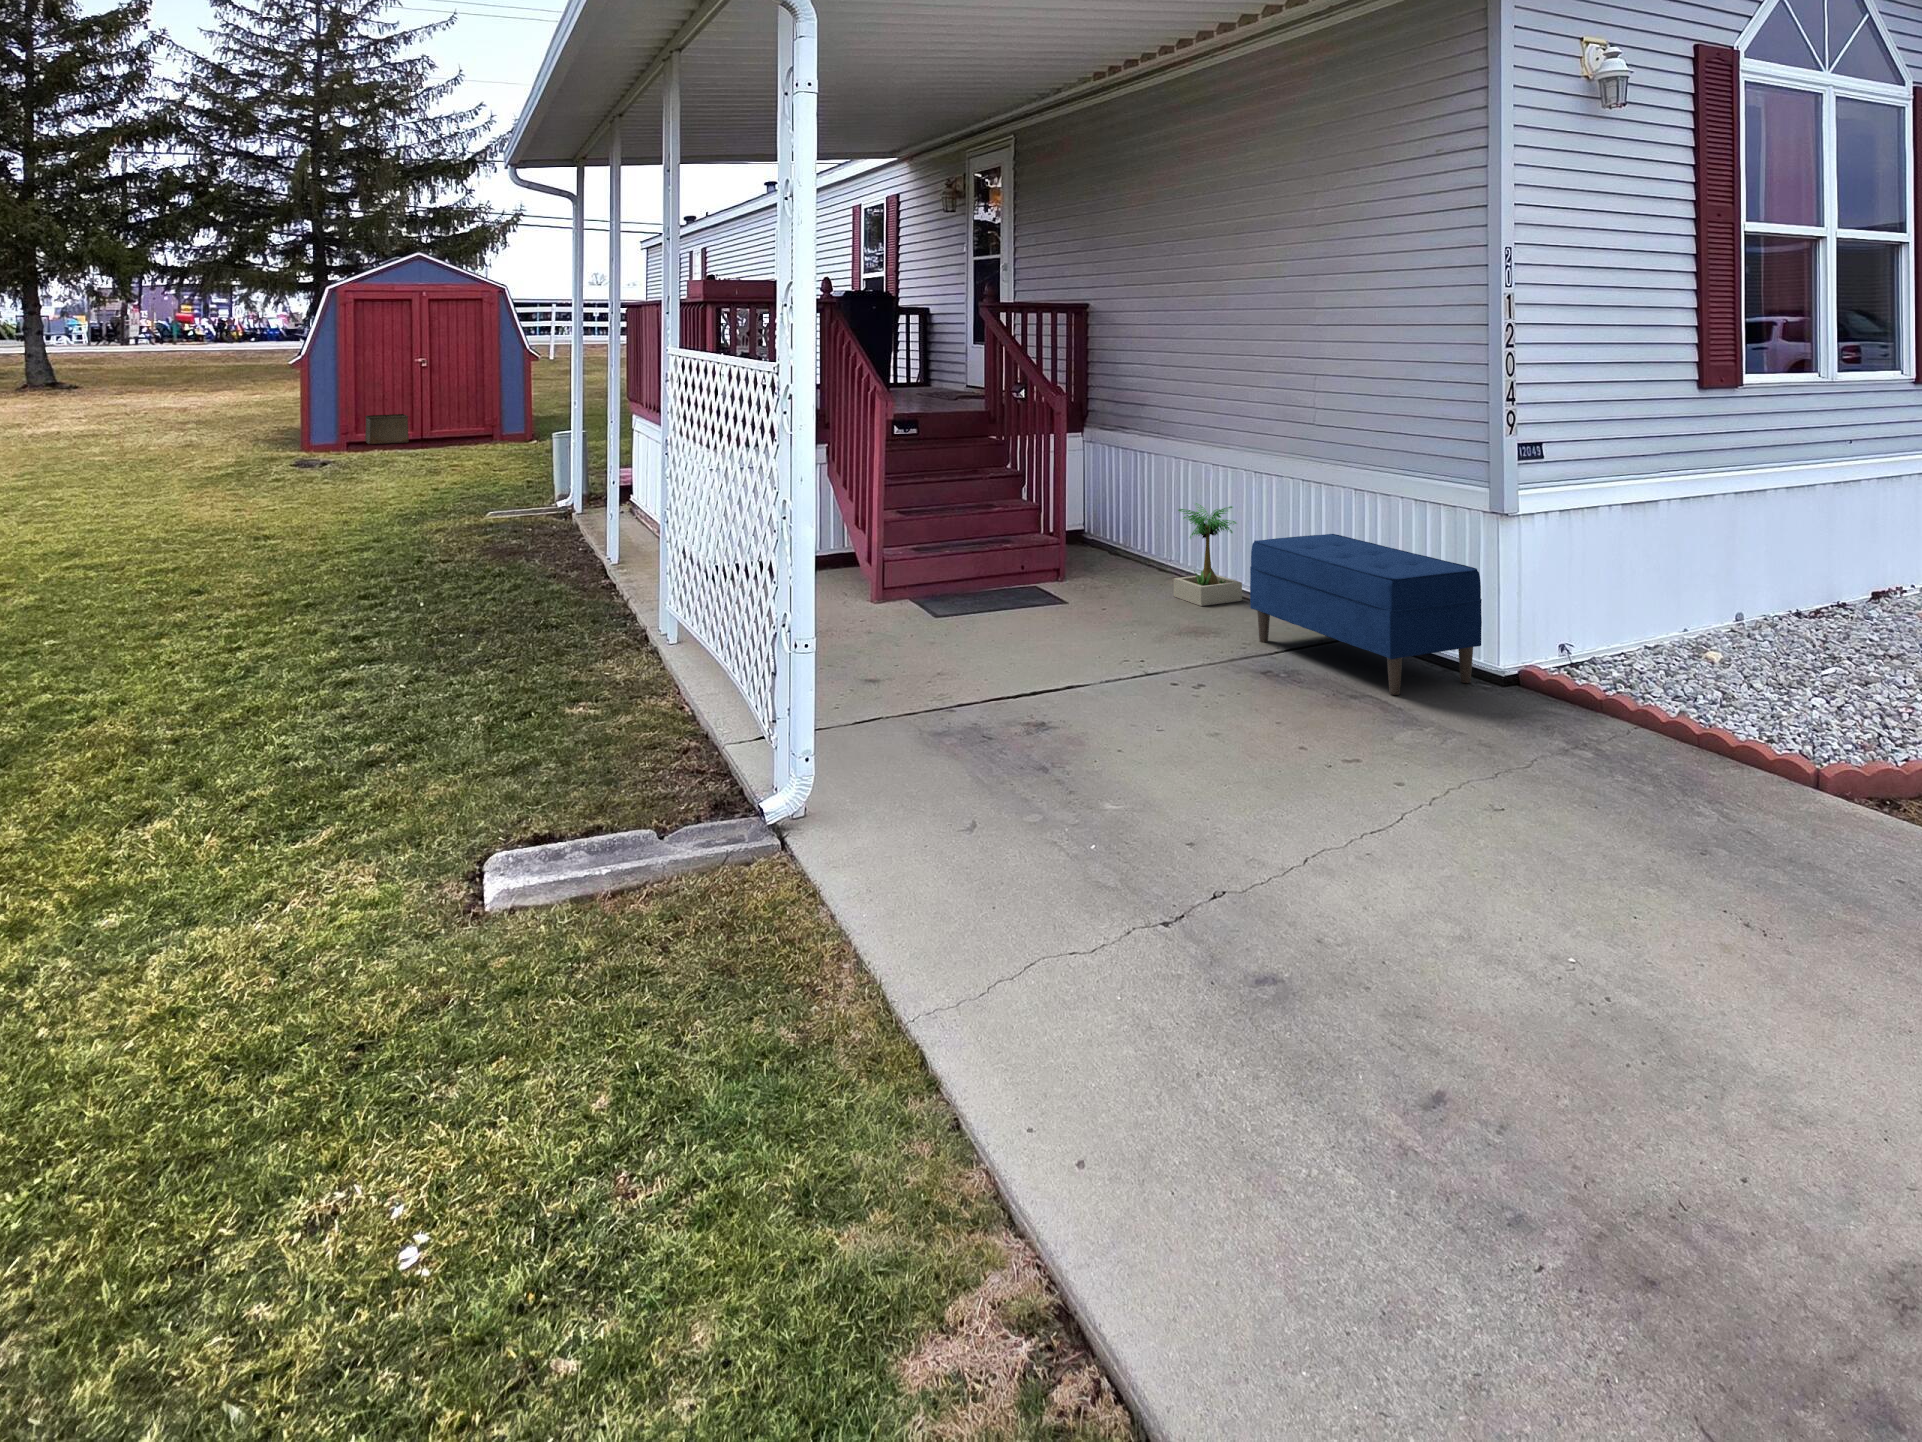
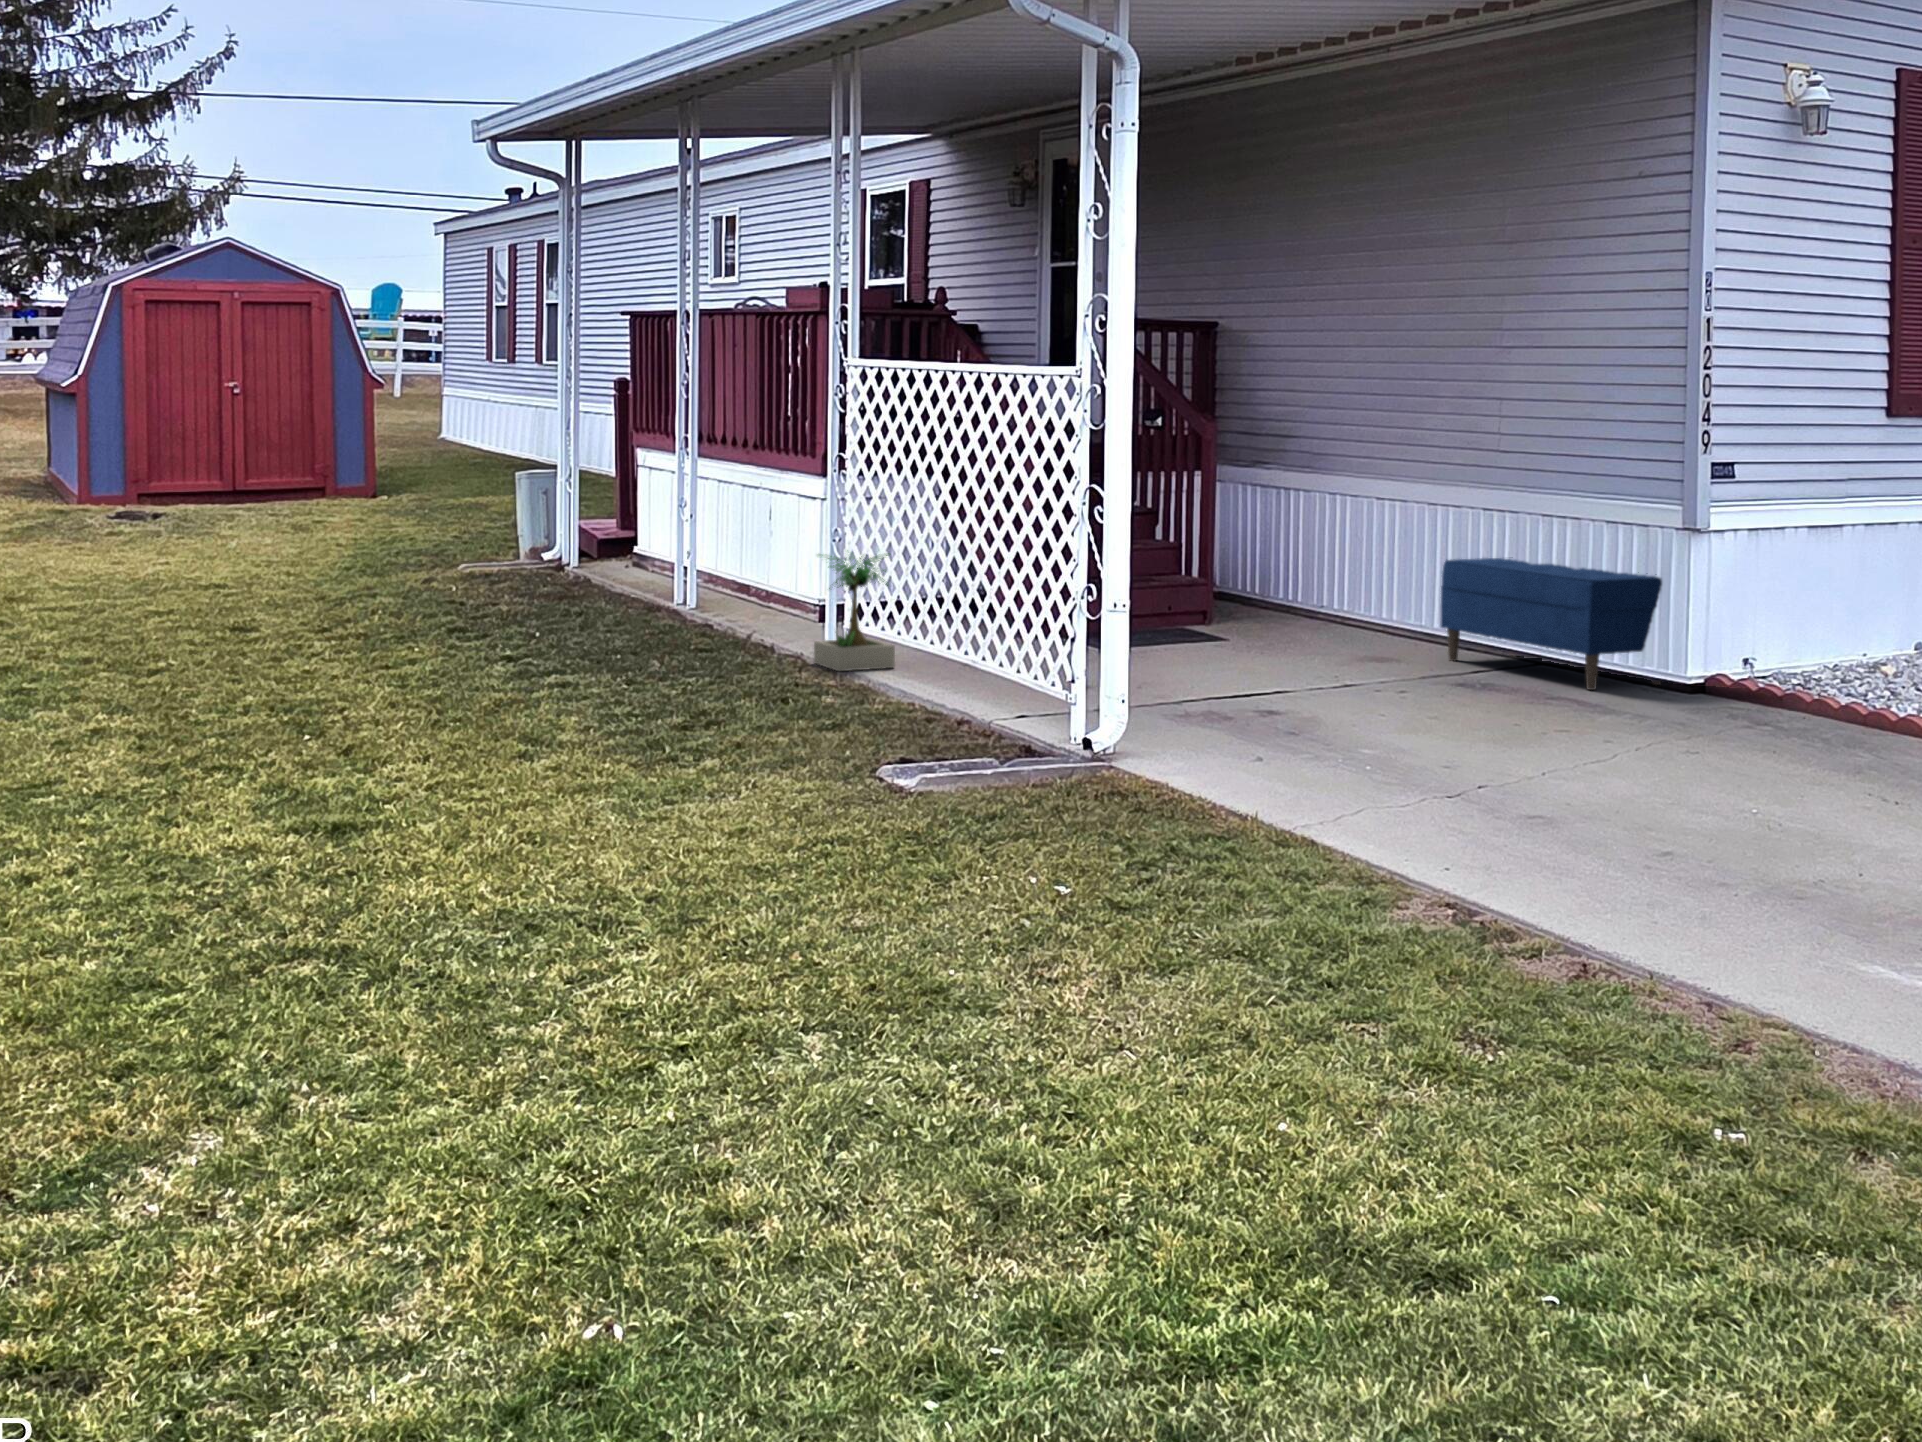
storage bin: present [365,414,409,444] -> none [164,458,225,497]
potted plant: present [1174,503,1242,606] -> present [814,550,895,671]

